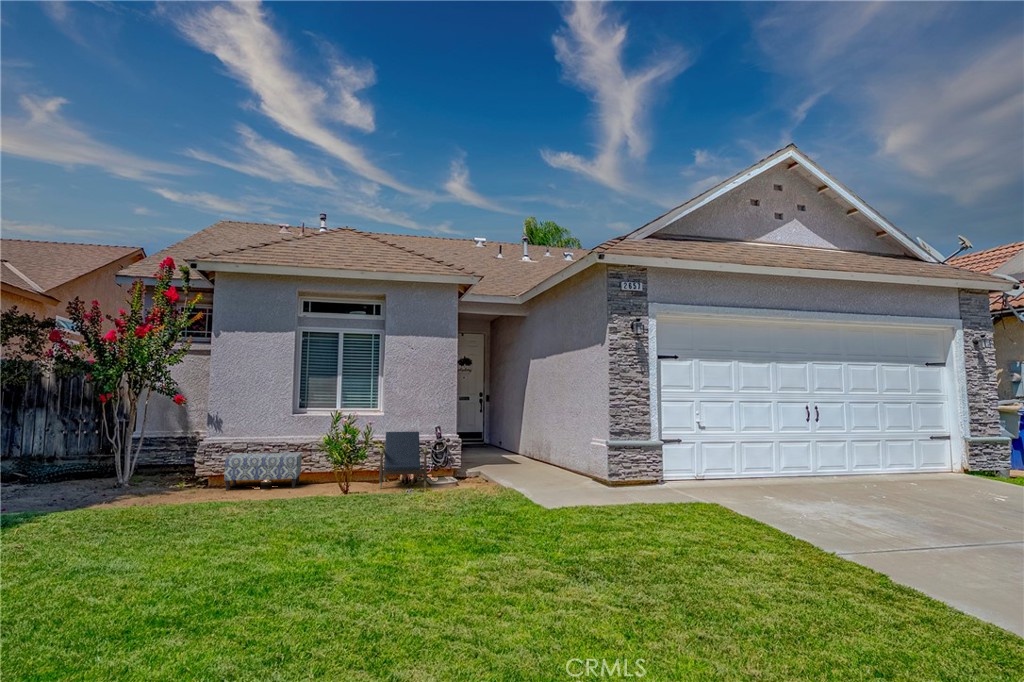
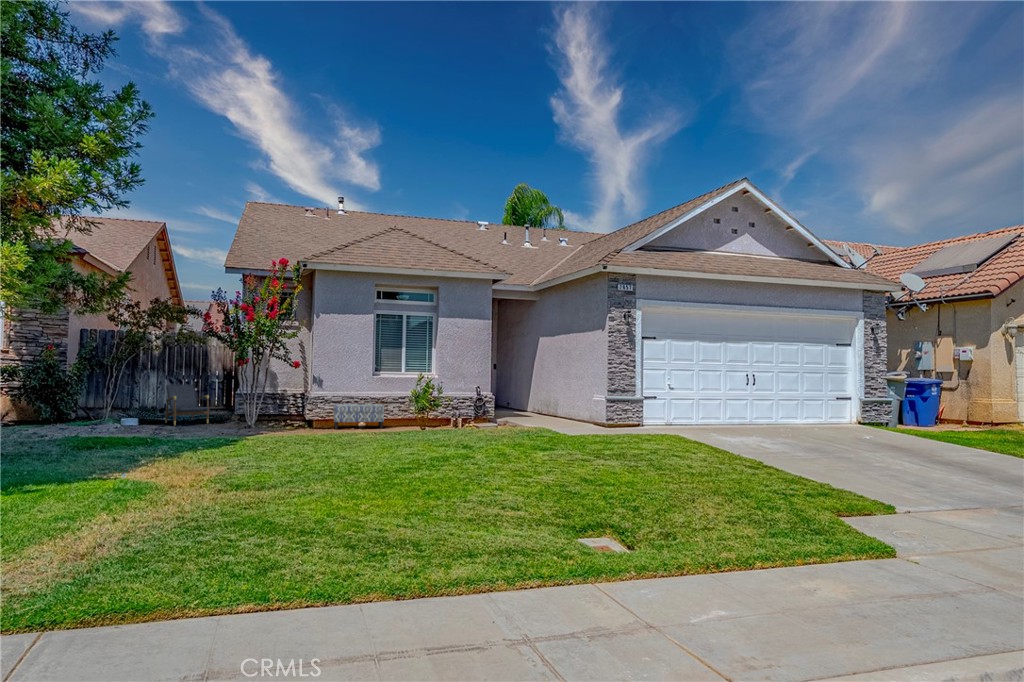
lounge chair: present [379,432,427,489] -> present [165,385,209,426]

